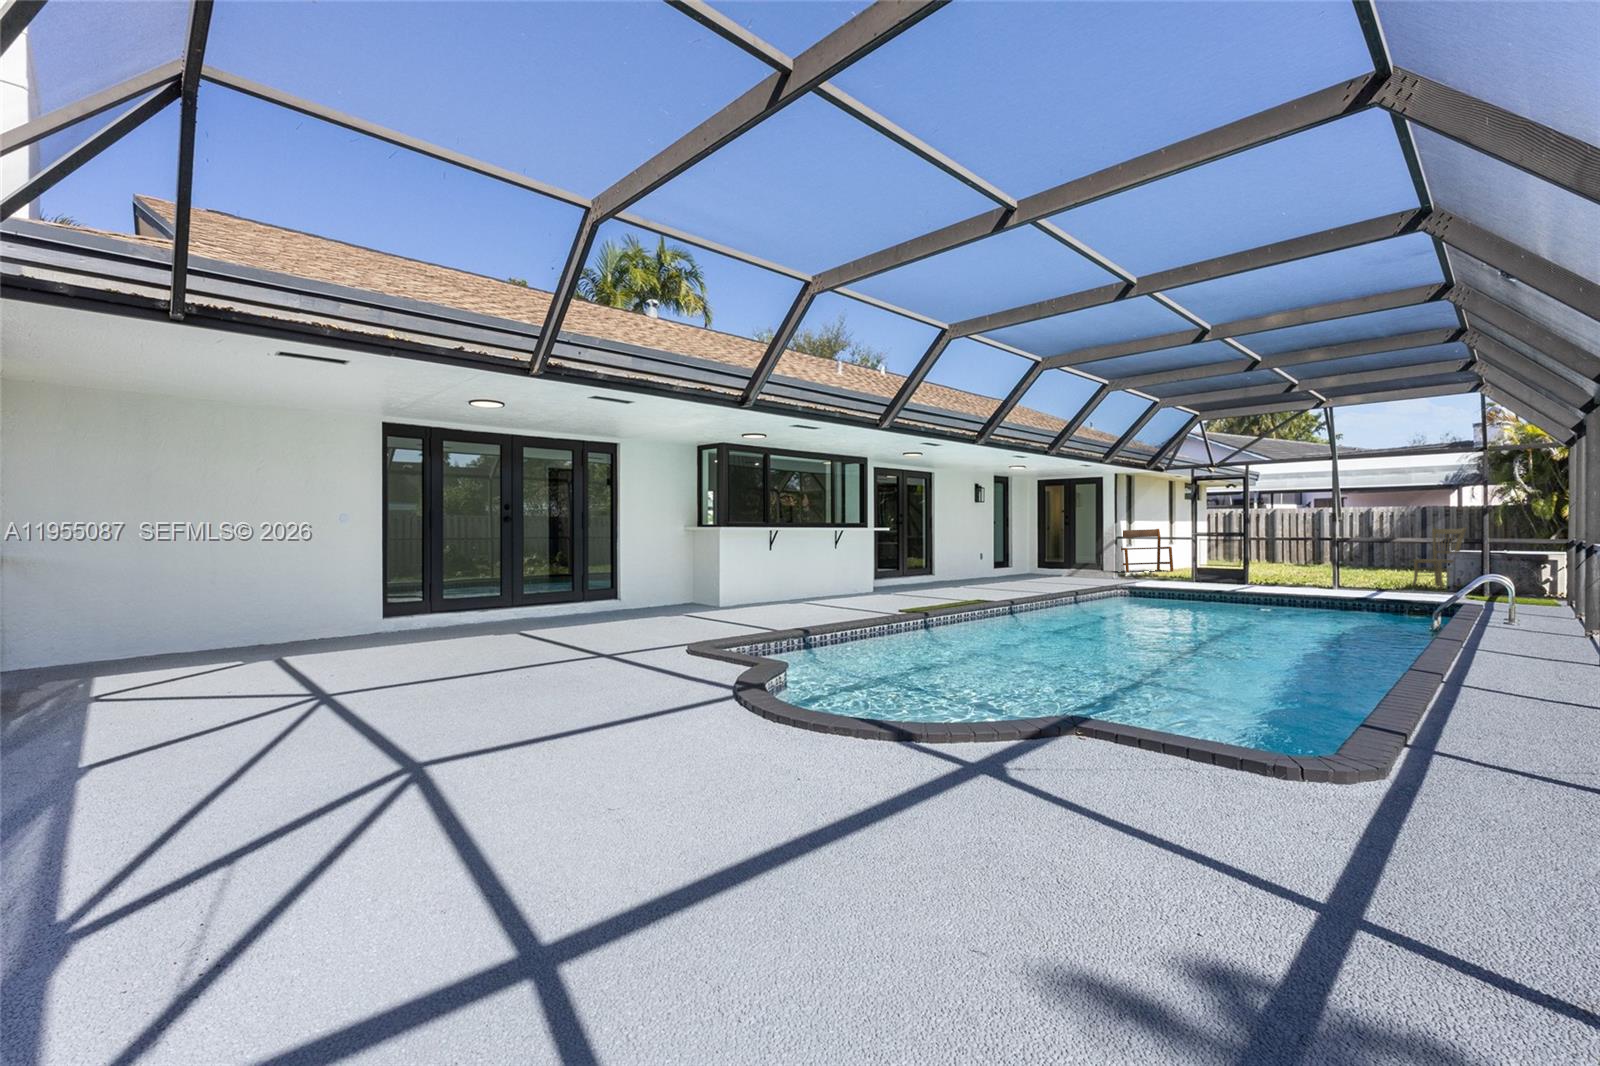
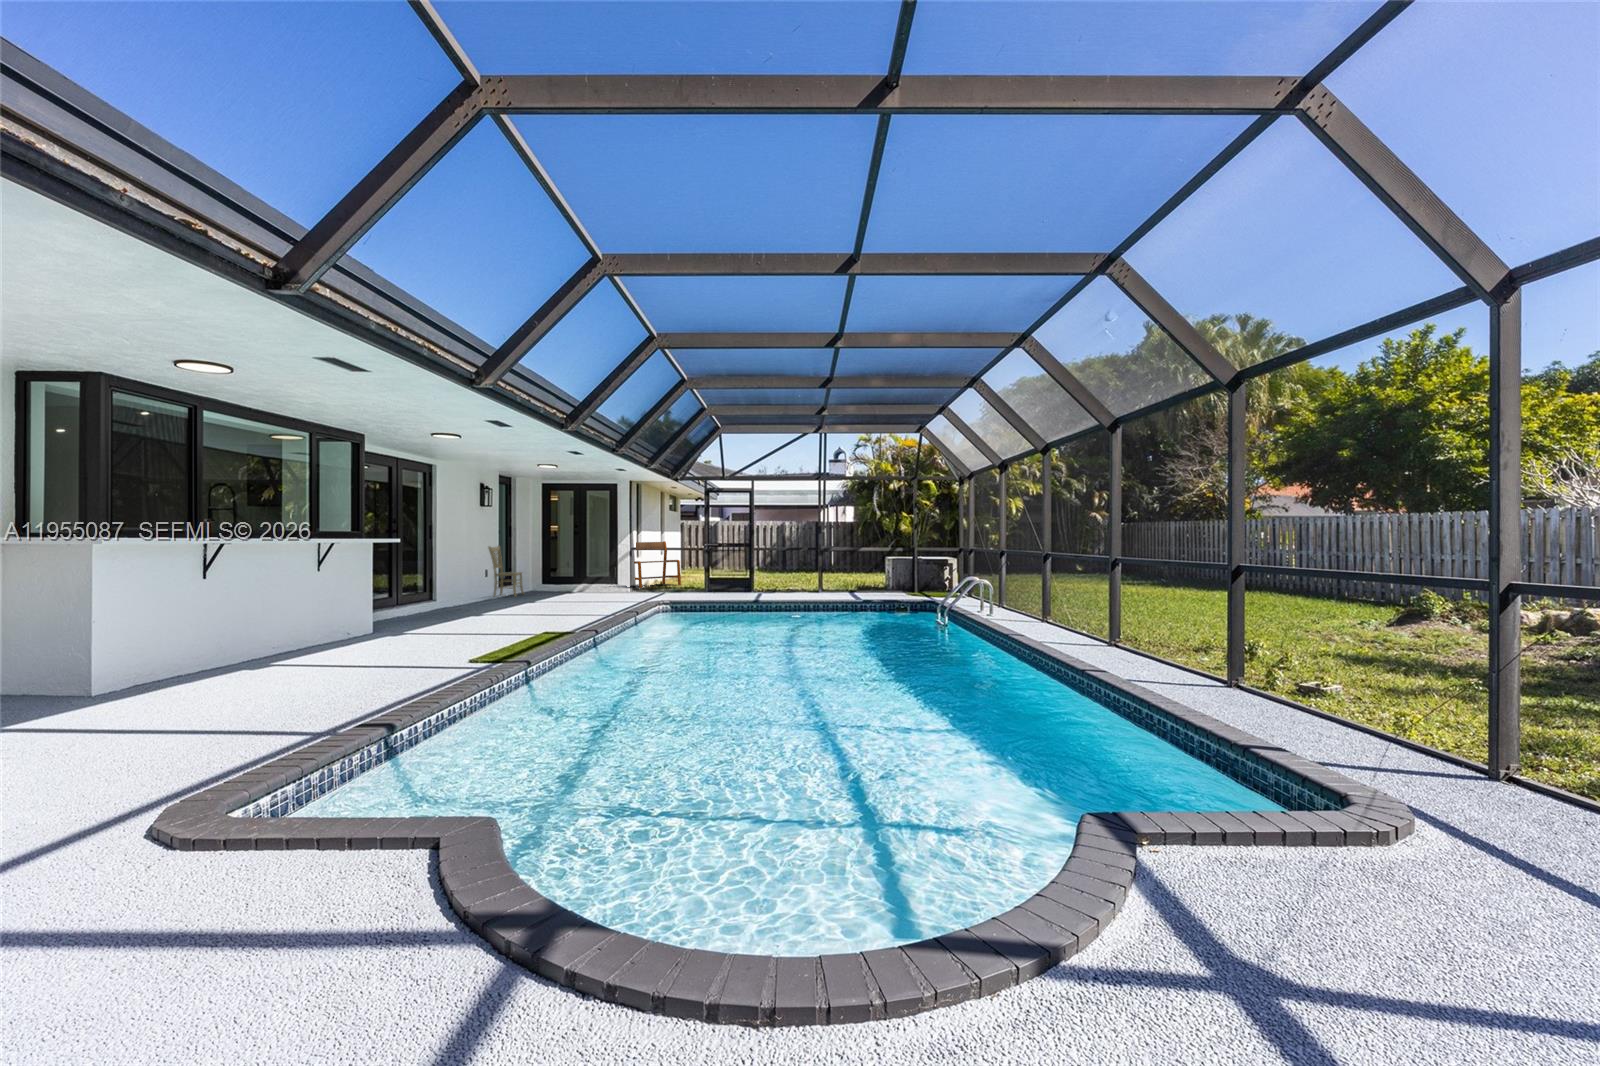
dining chair: present [1412,527,1467,588] -> present [488,546,524,597]

